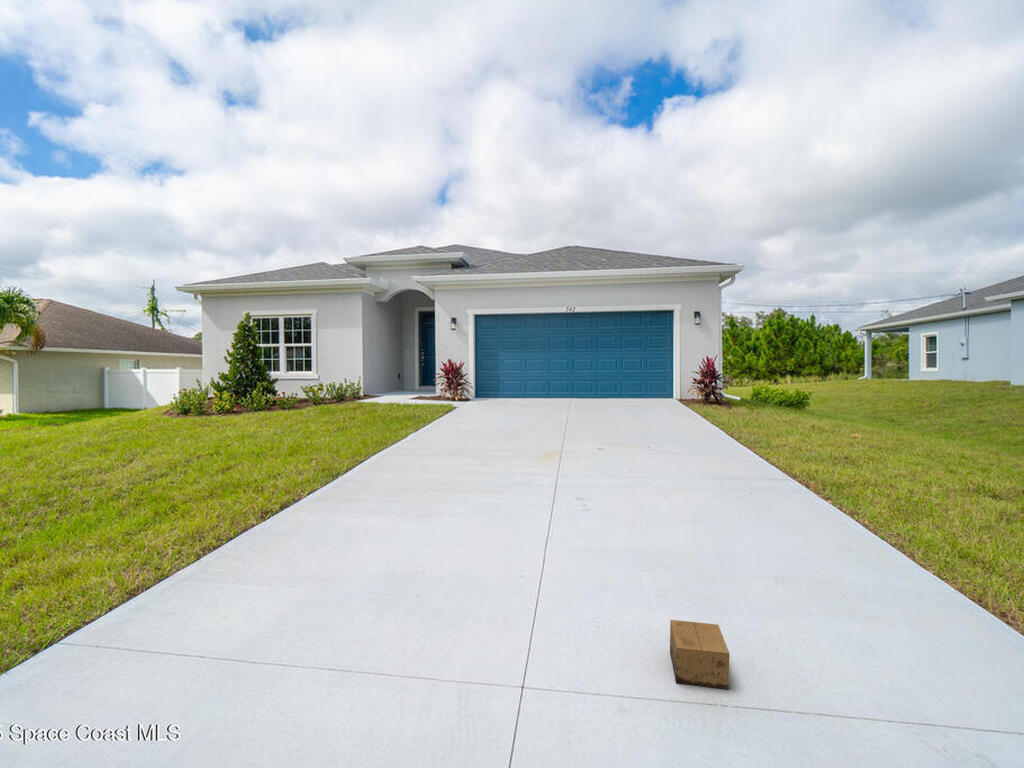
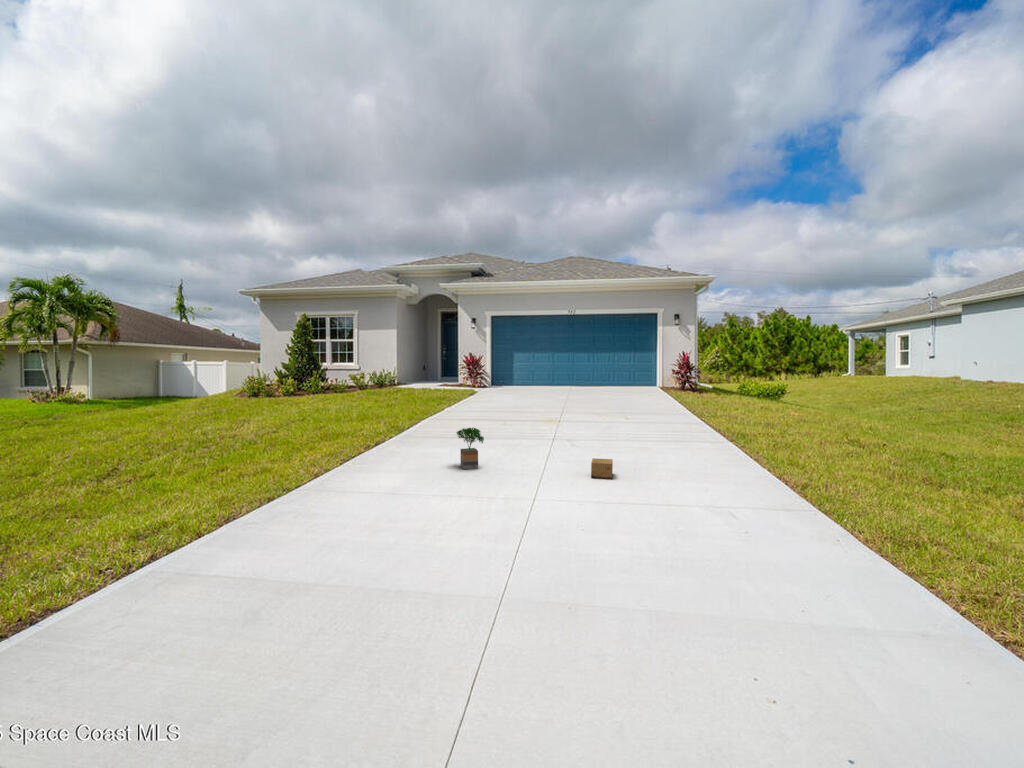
potted tree: none [365,536,428,638] -> present [457,428,484,469]

